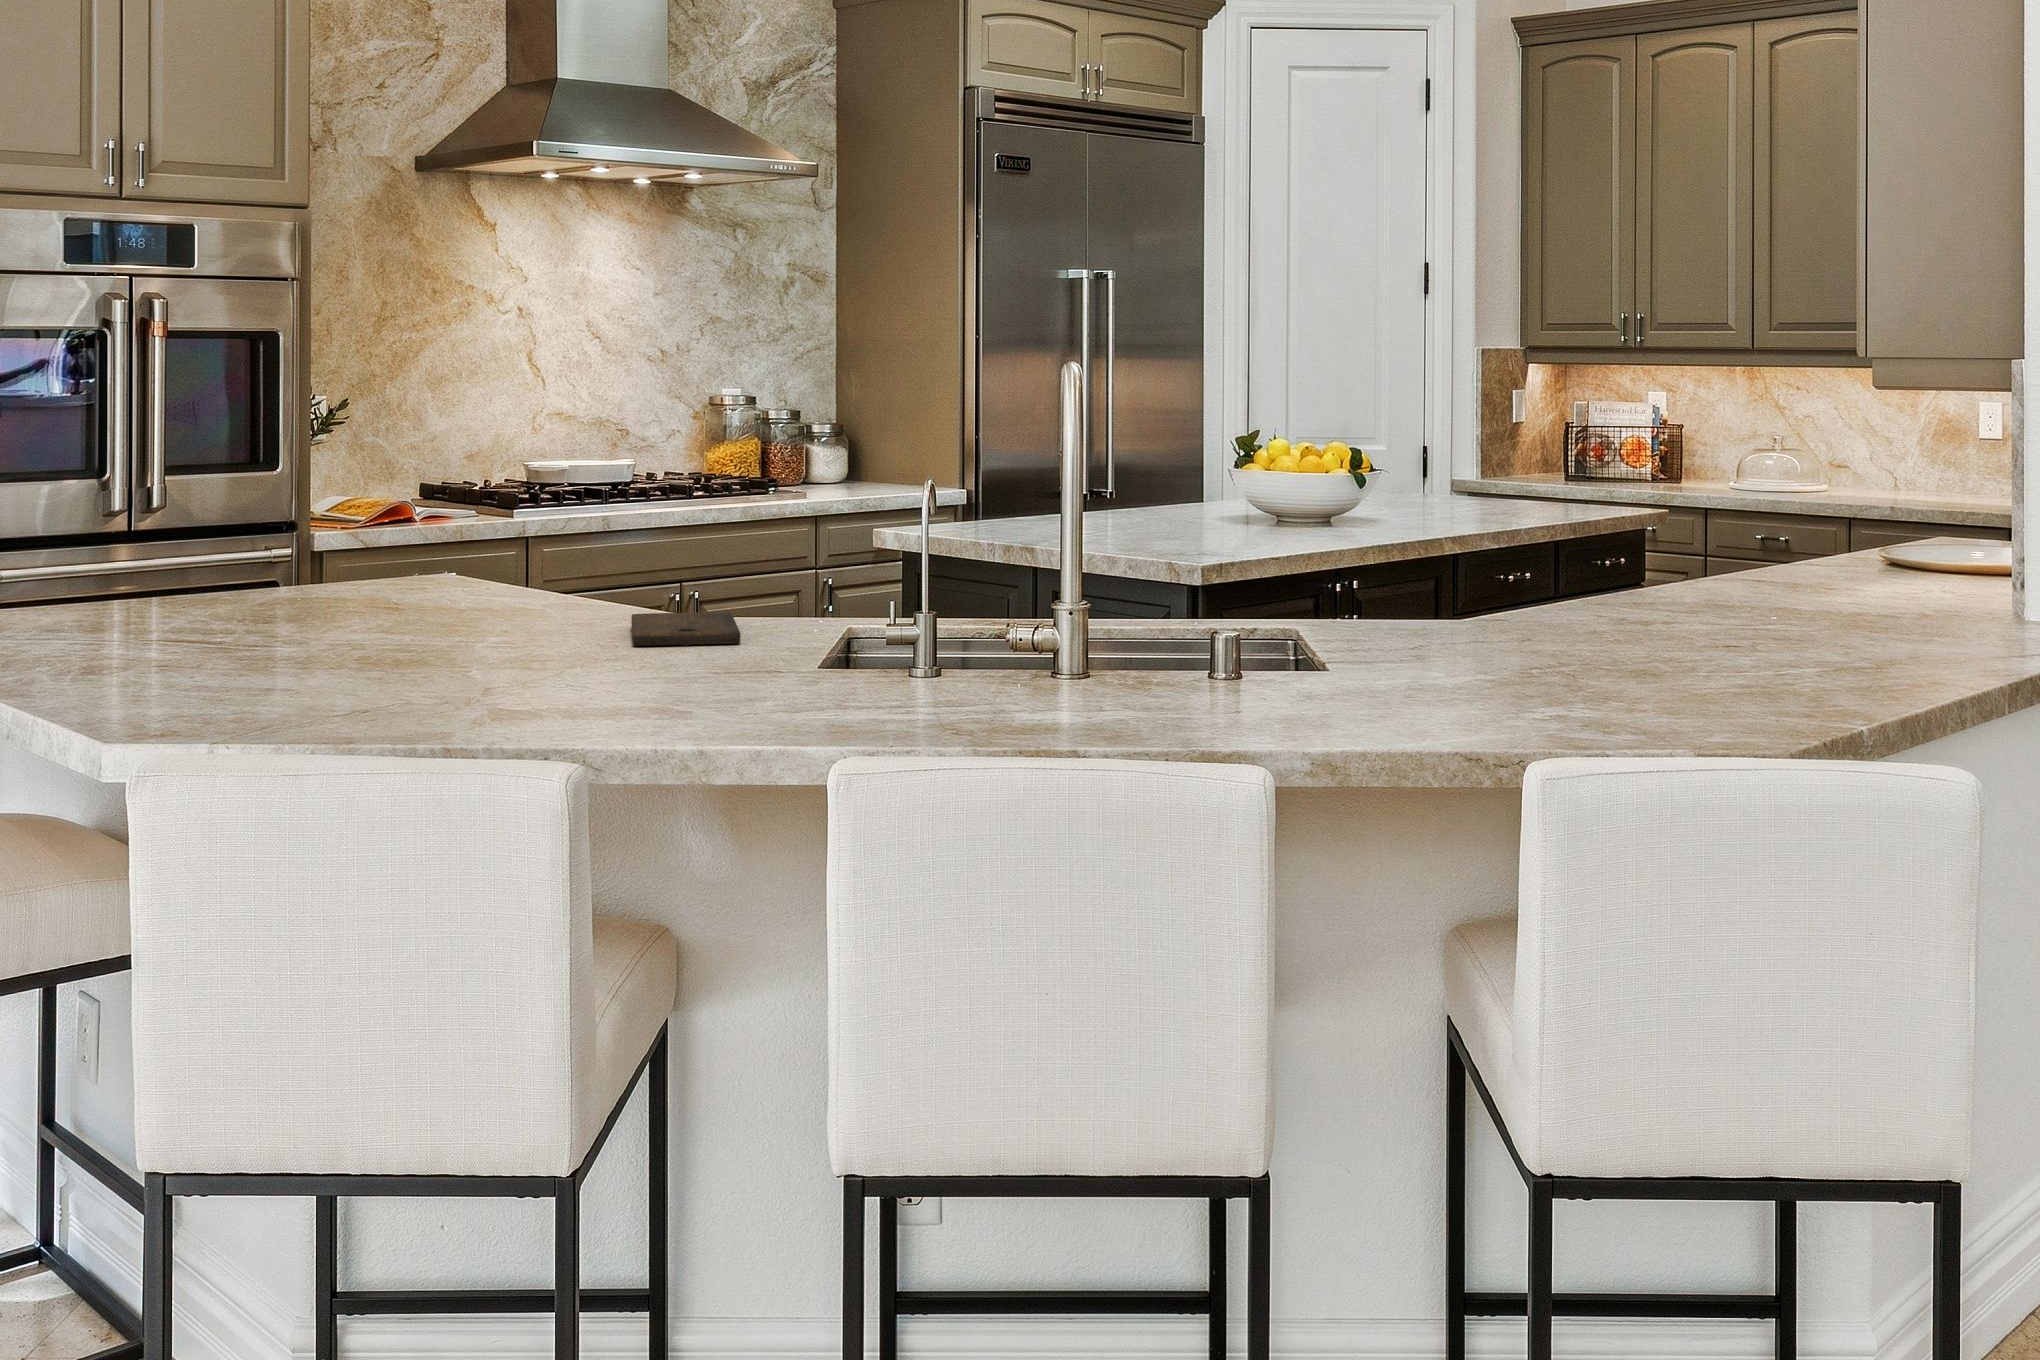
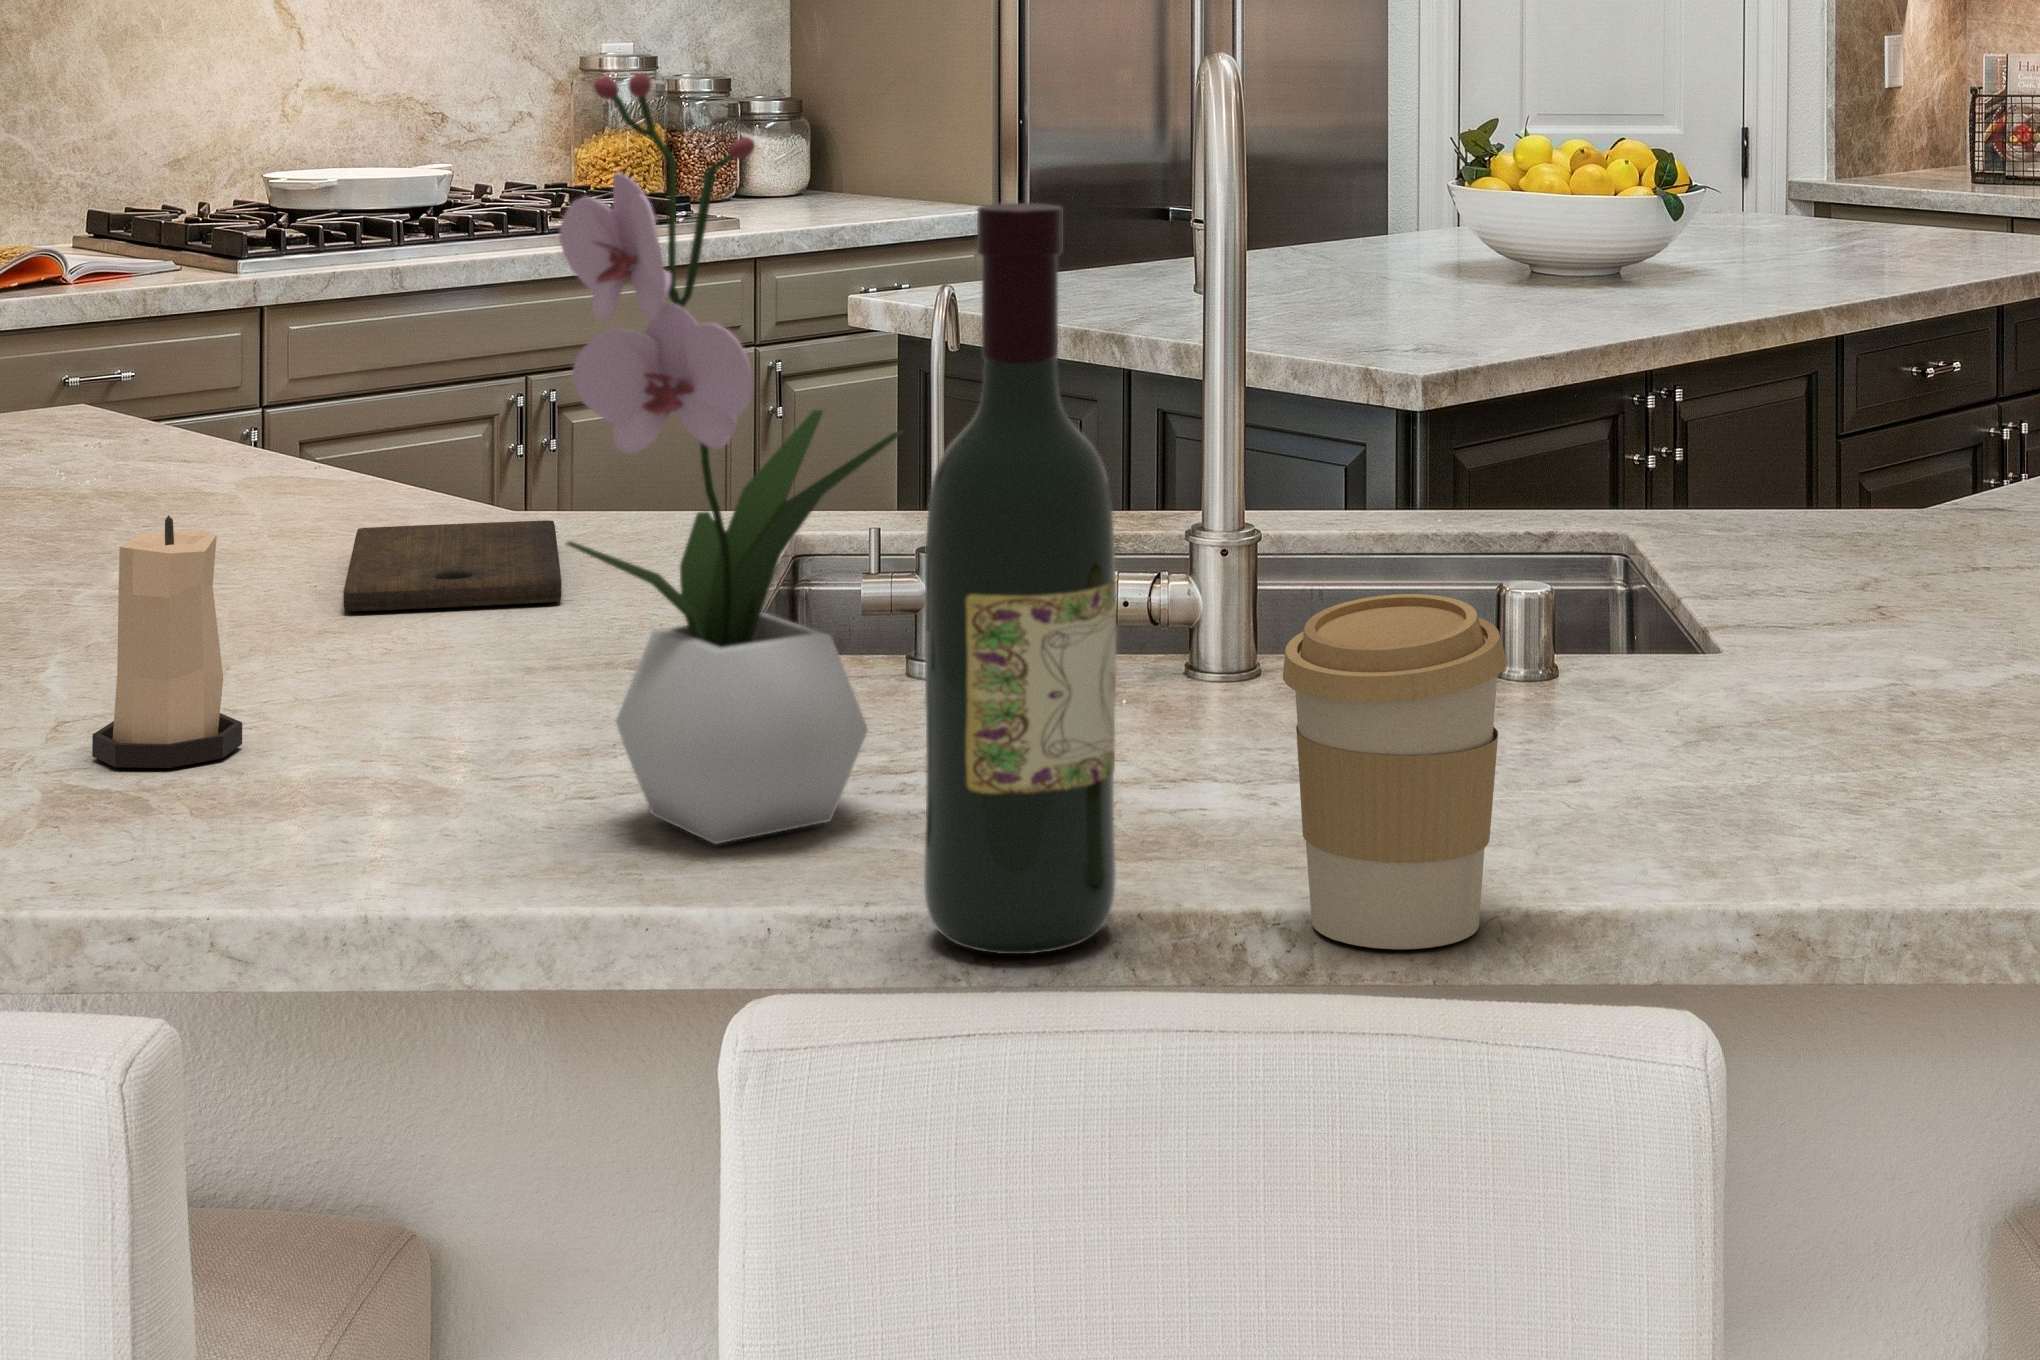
flower arrangement: none [759,369,915,714] -> present [559,73,903,844]
wine bottle: none [925,423,1008,742] -> present [924,203,1116,954]
candle: none [536,578,604,692] -> present [92,515,242,768]
coffee cup: none [1080,597,1177,742] -> present [1283,594,1507,949]

